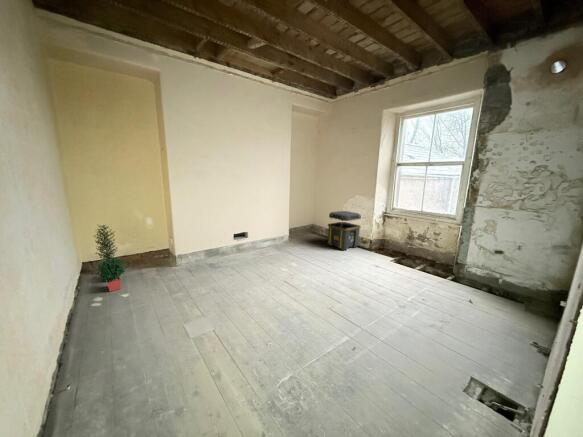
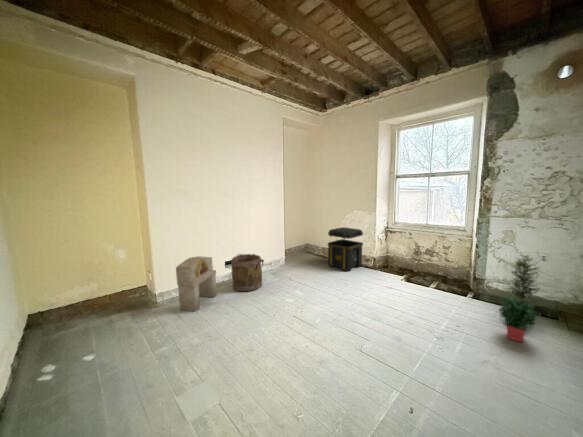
potted plant: present [95,225,125,291] -> present [499,254,541,342]
stool: none [191,228,225,271] -> present [176,256,217,311]
bucket: none [239,228,268,260] -> present [231,254,264,291]

